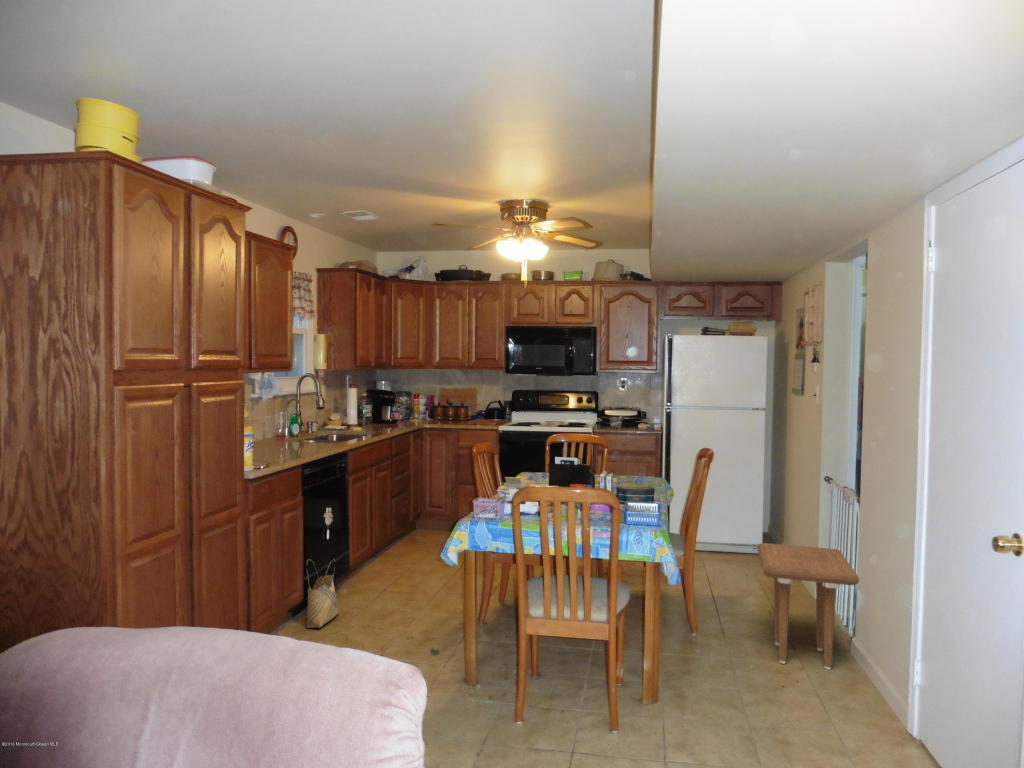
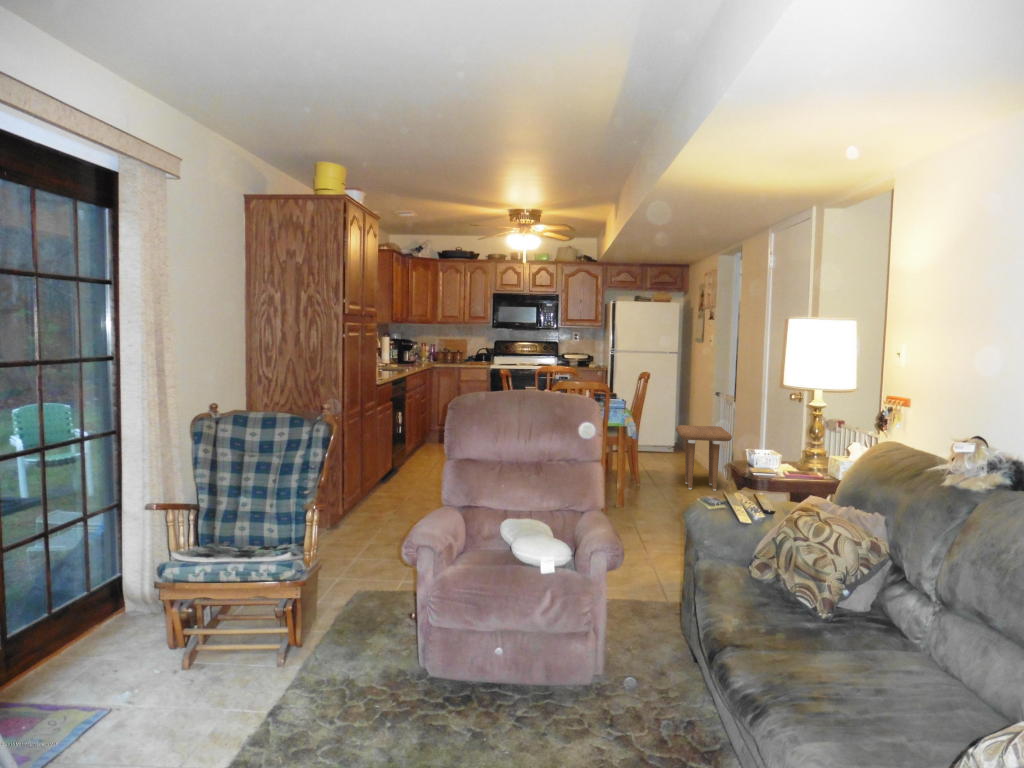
woven basket: present [307,561,339,628] -> none [397,443,415,486]

